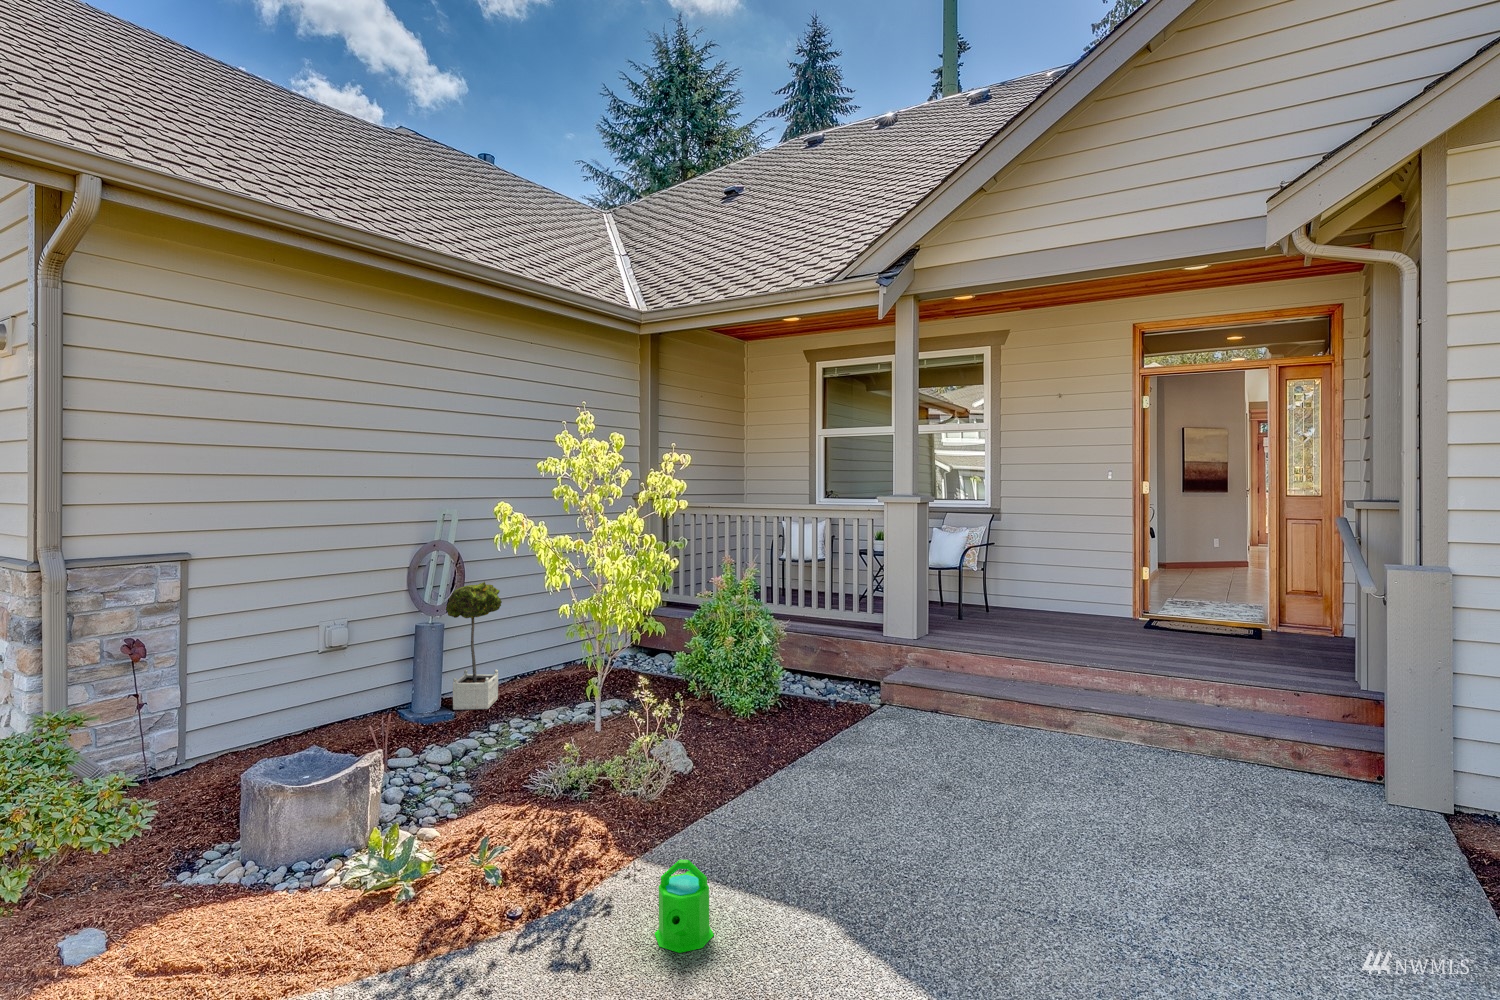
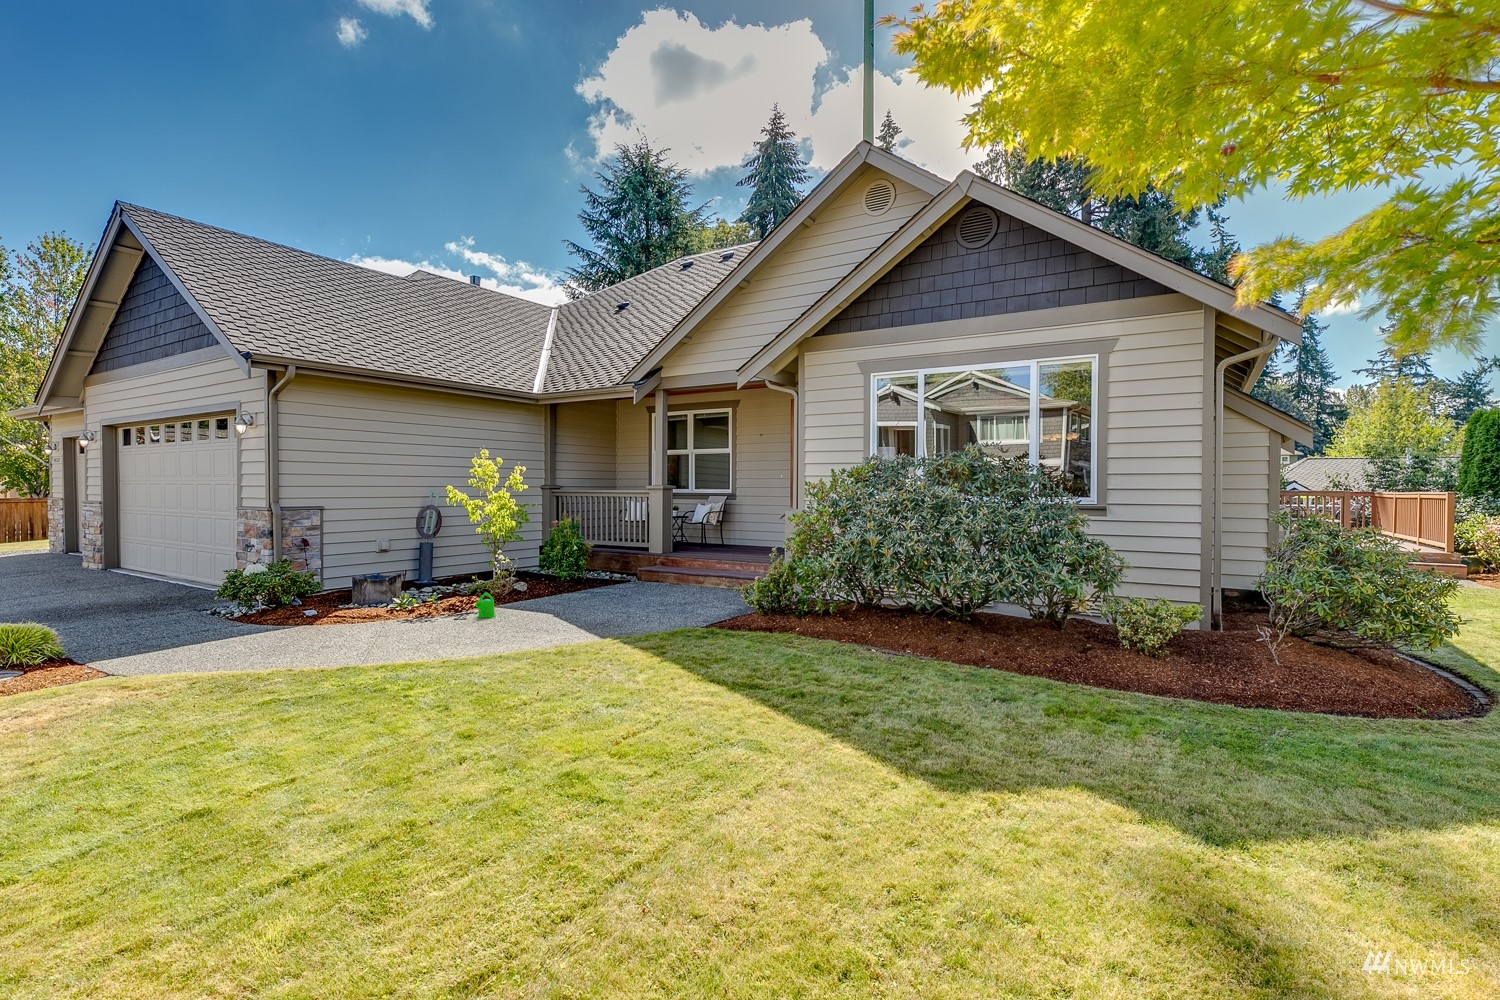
potted tree: present [446,582,502,710] -> none [433,524,460,585]

